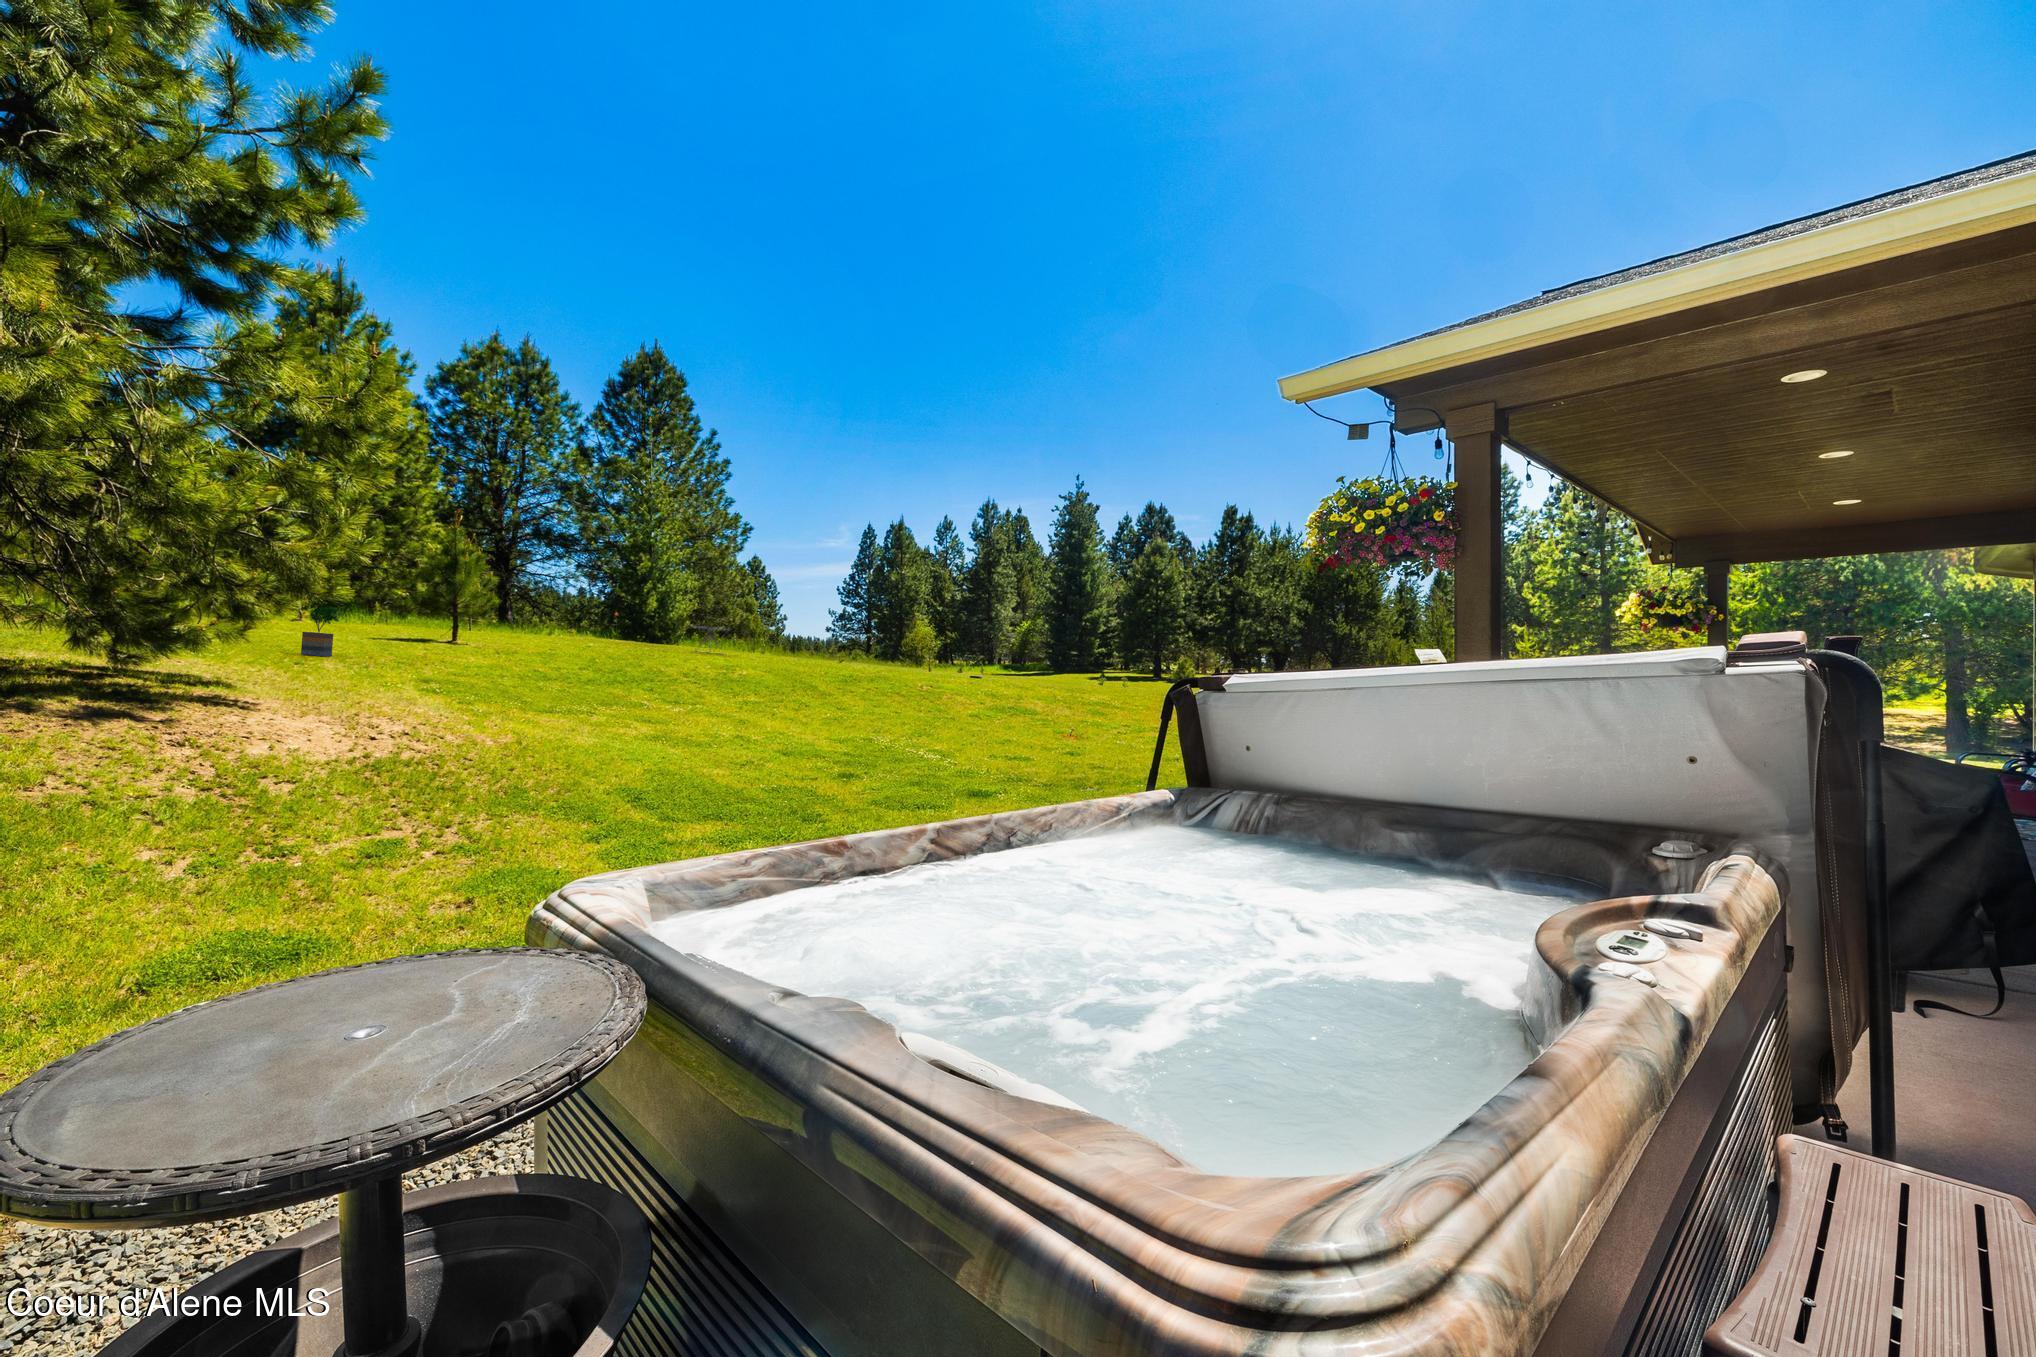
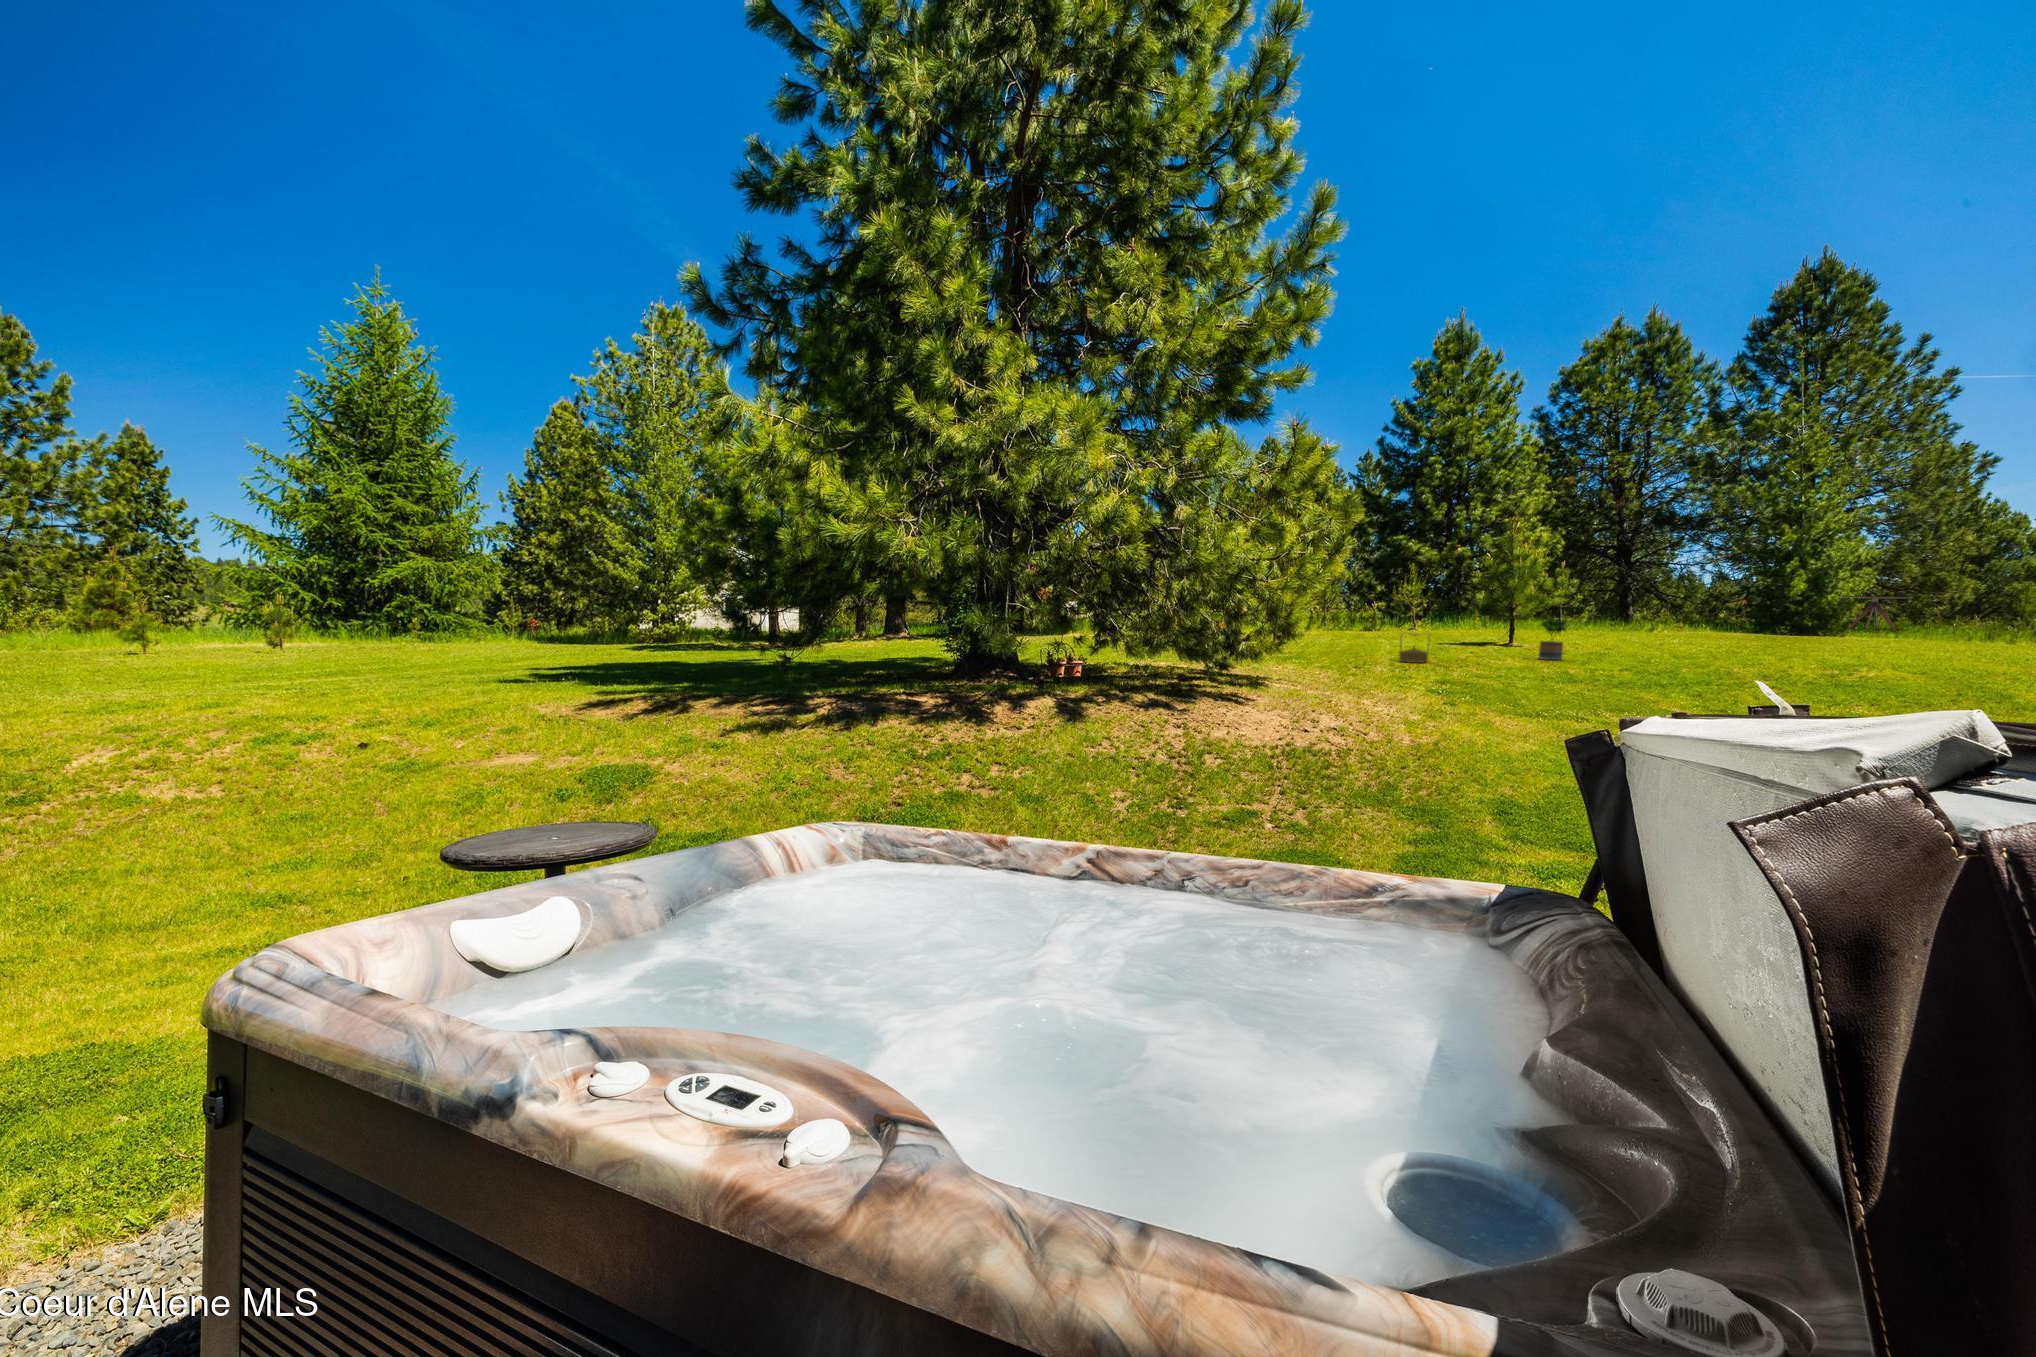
potted tree: present [301,606,341,656] -> present [1539,619,1569,660]
basket: none [428,631,470,668] -> present [1399,635,1430,663]

